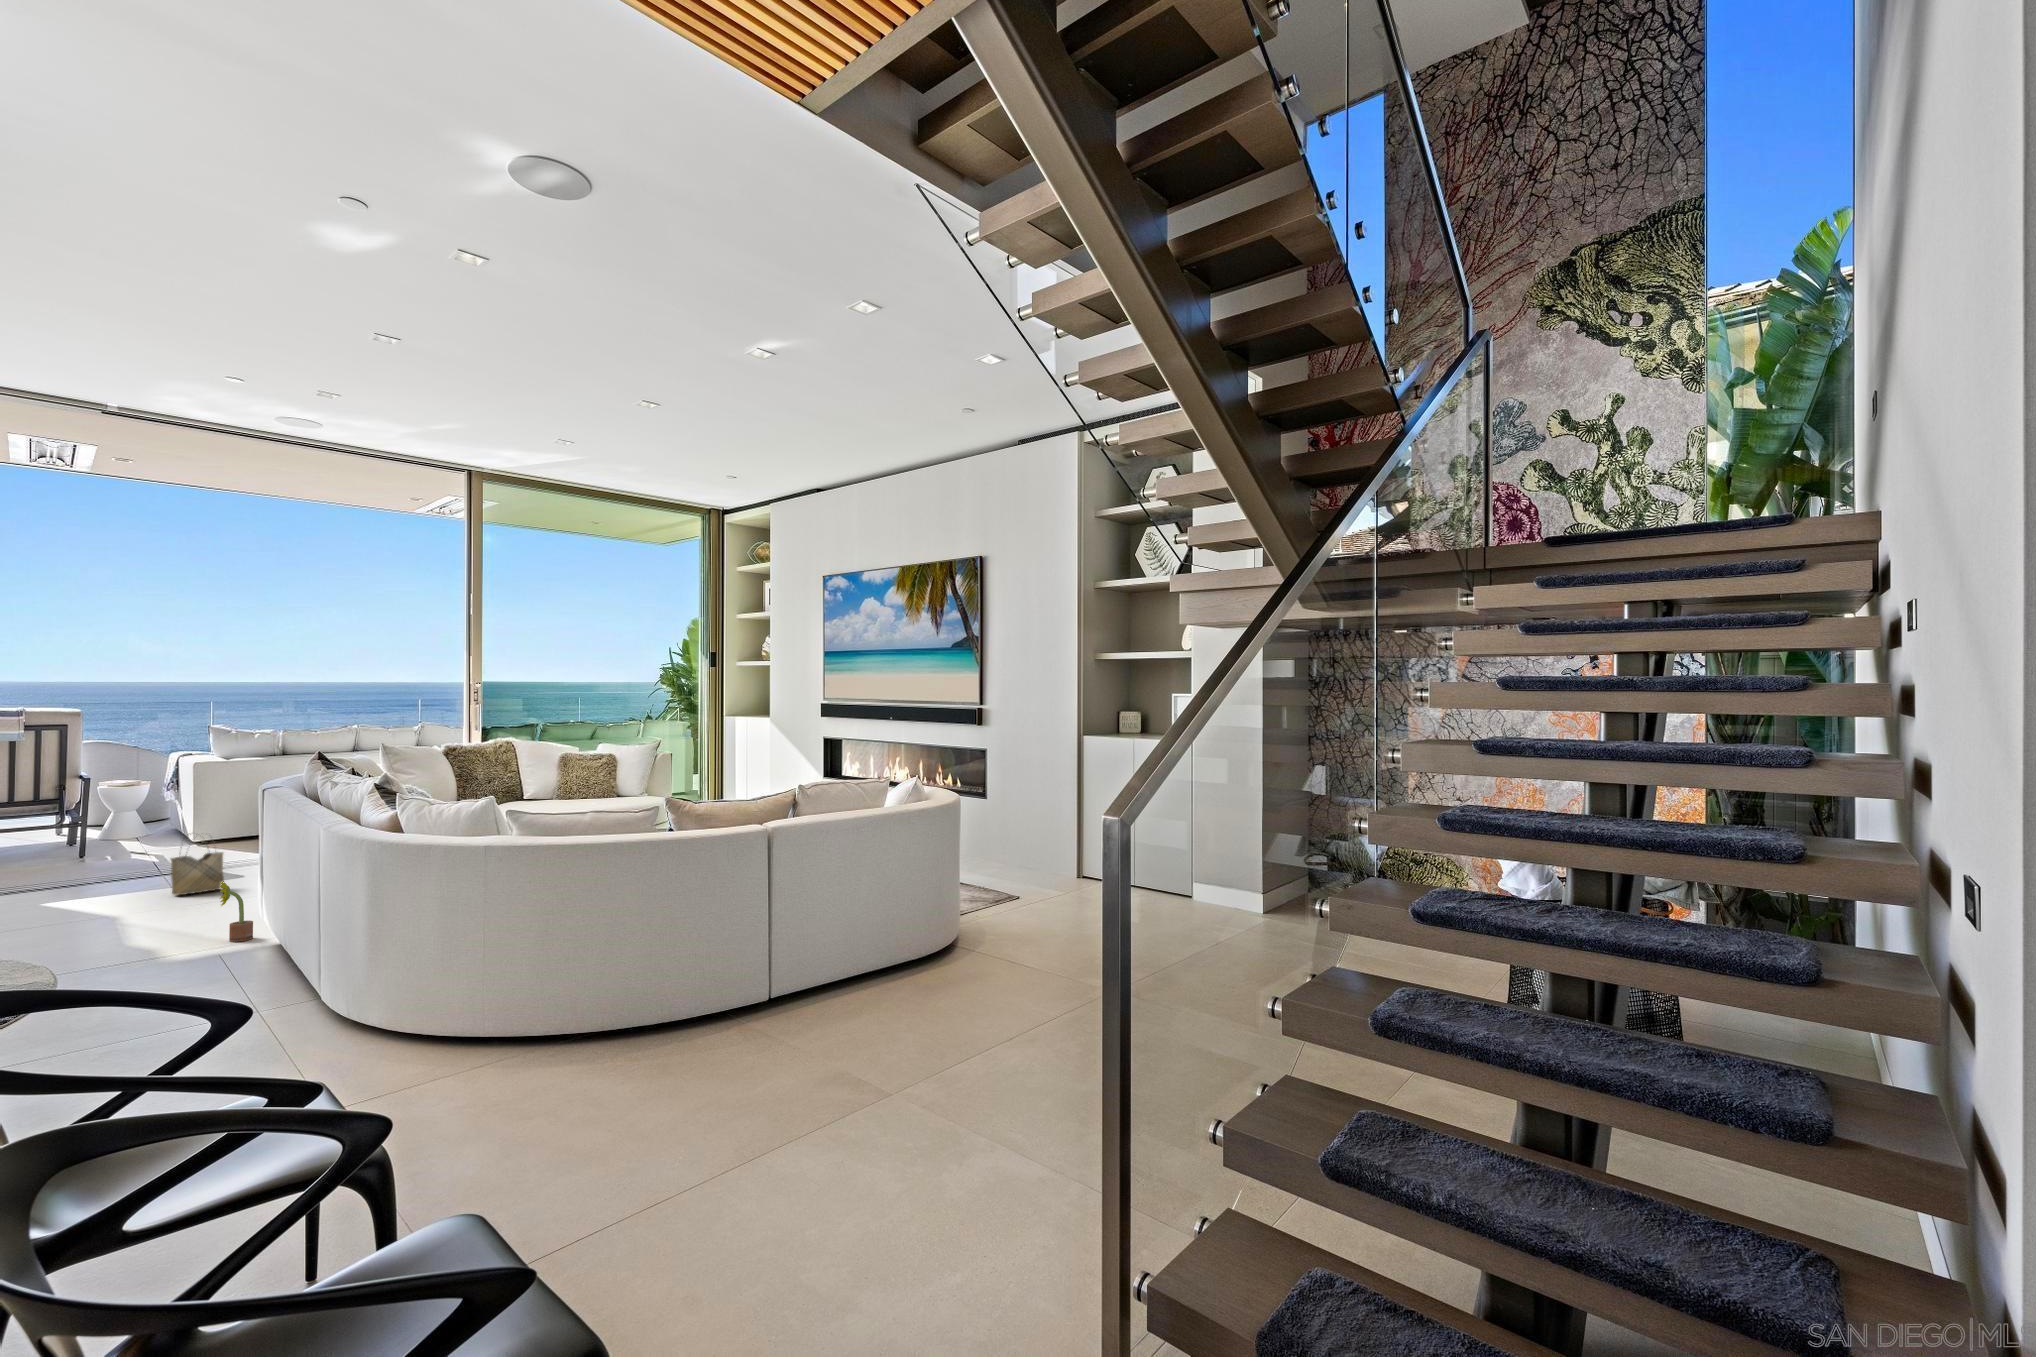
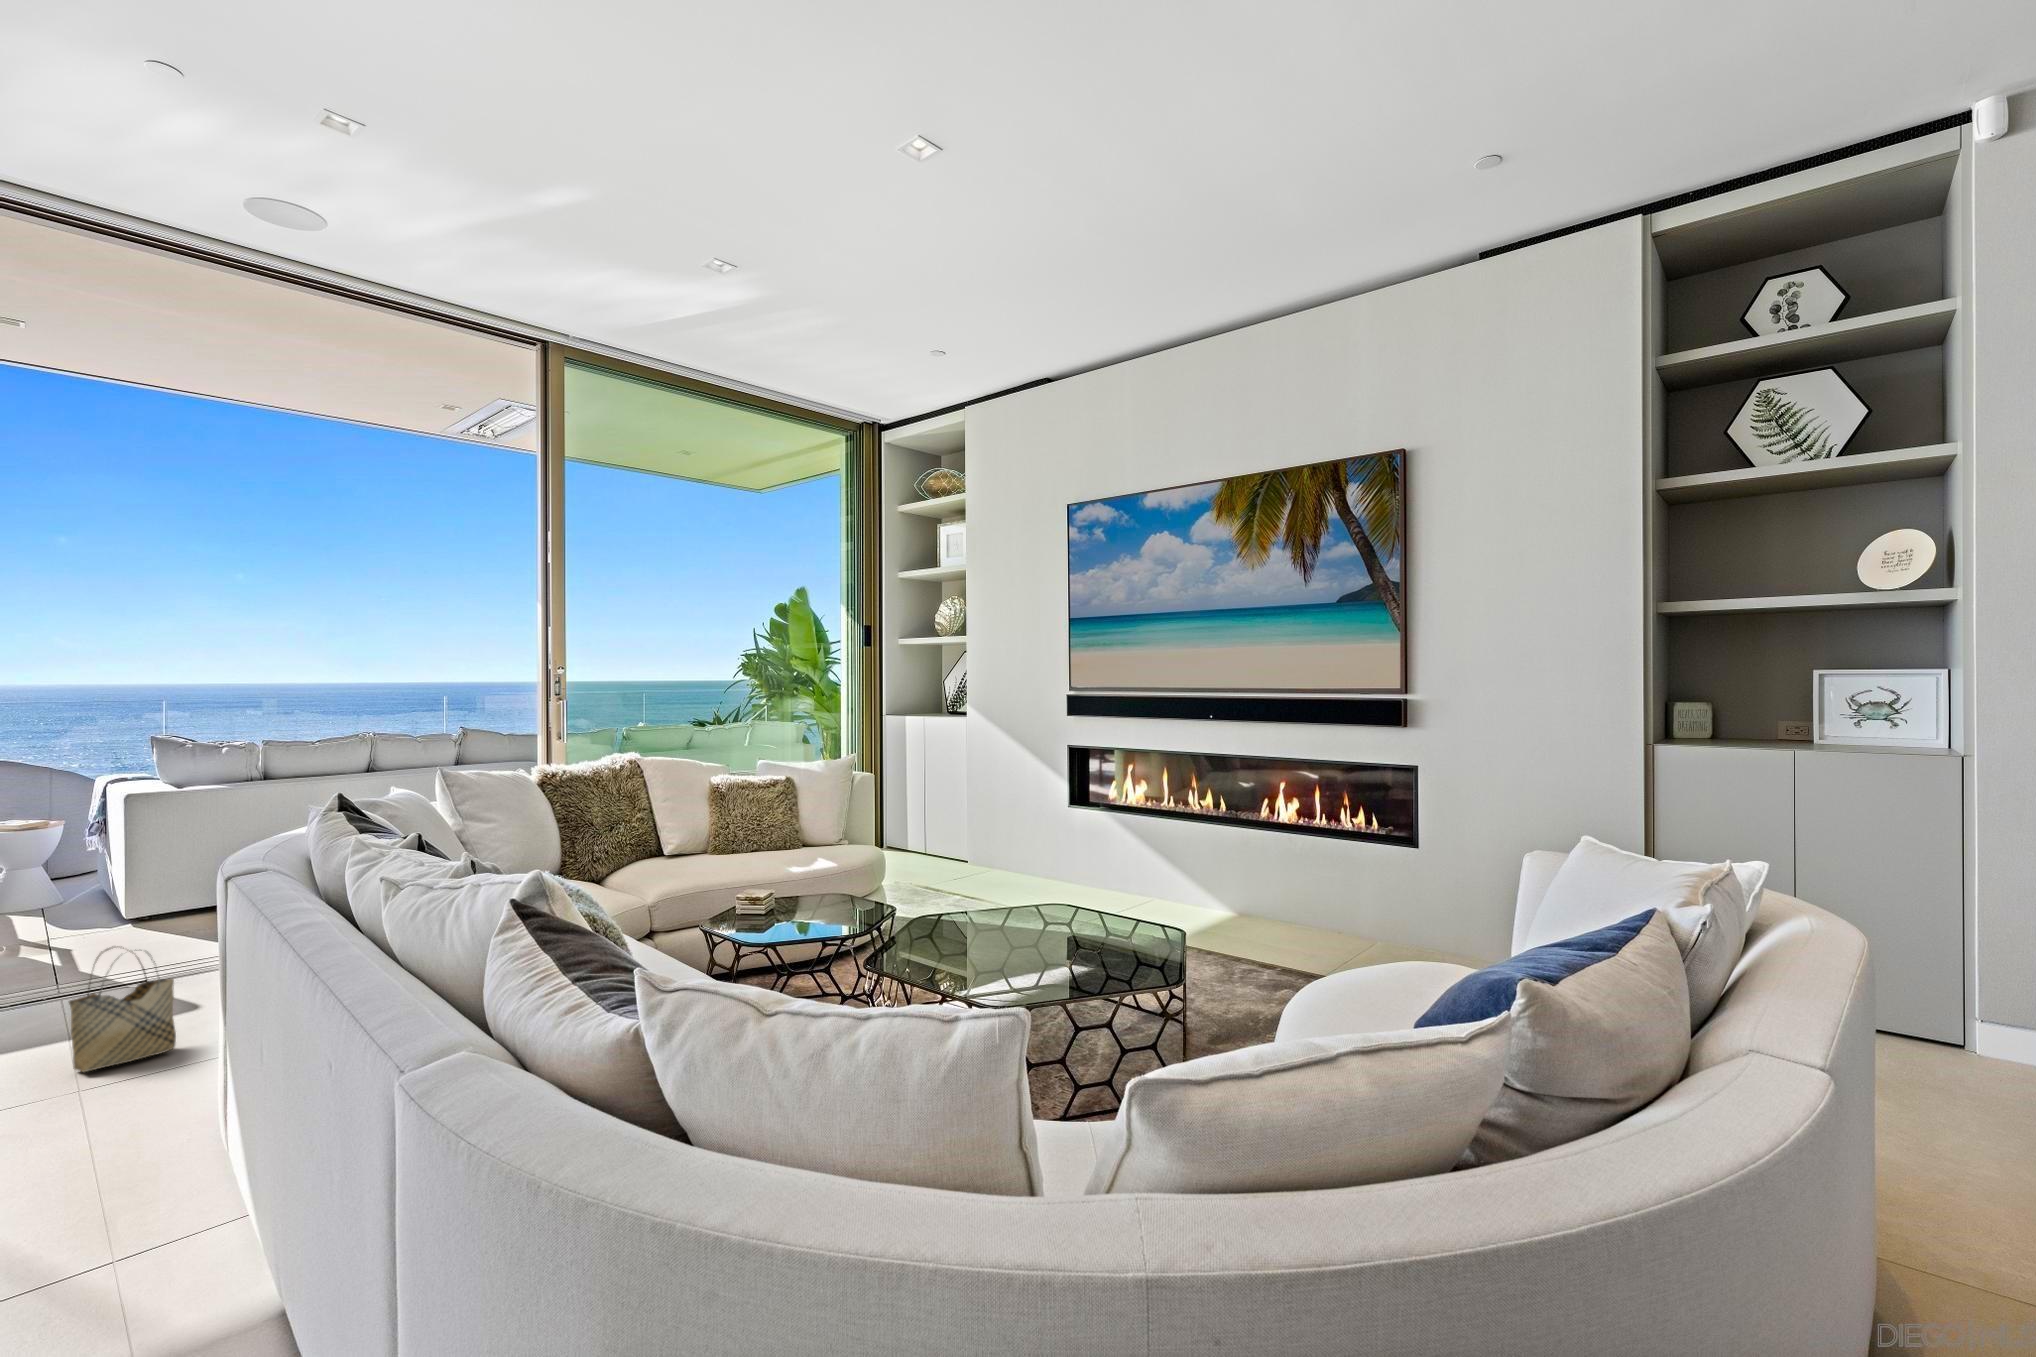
decorative plant: present [220,882,253,942] -> none [157,1110,237,1254]

